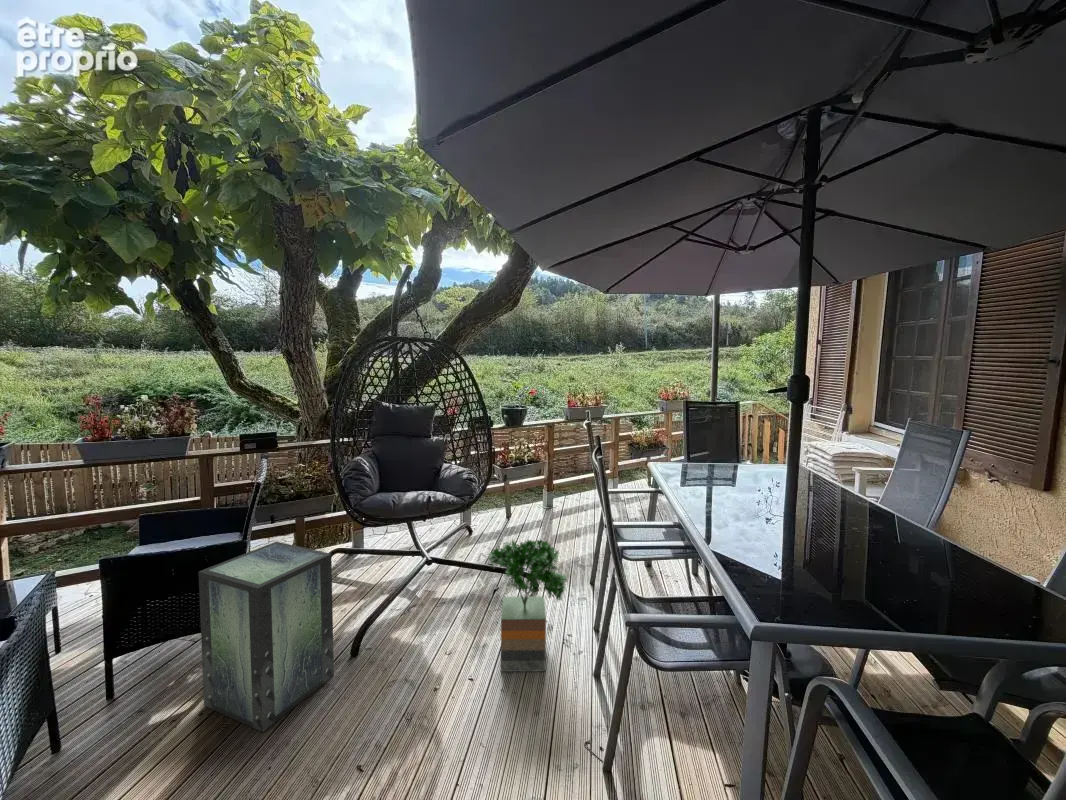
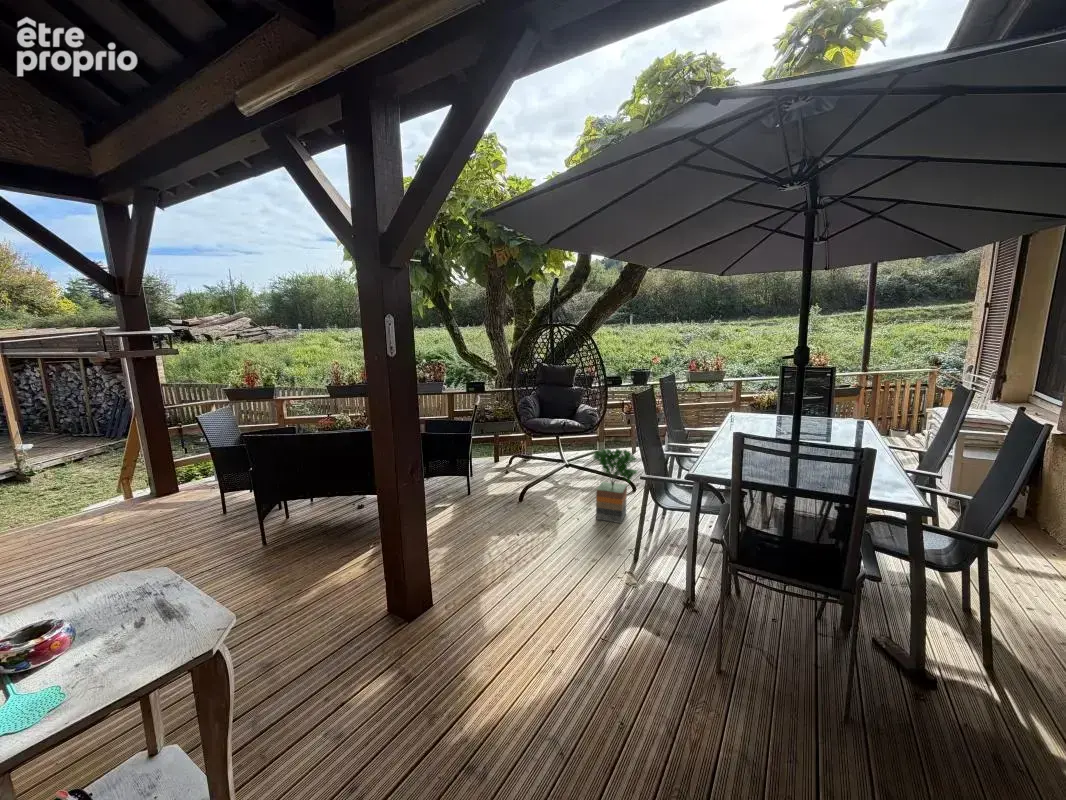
storage box: present [198,542,334,732] -> none [452,437,510,519]

